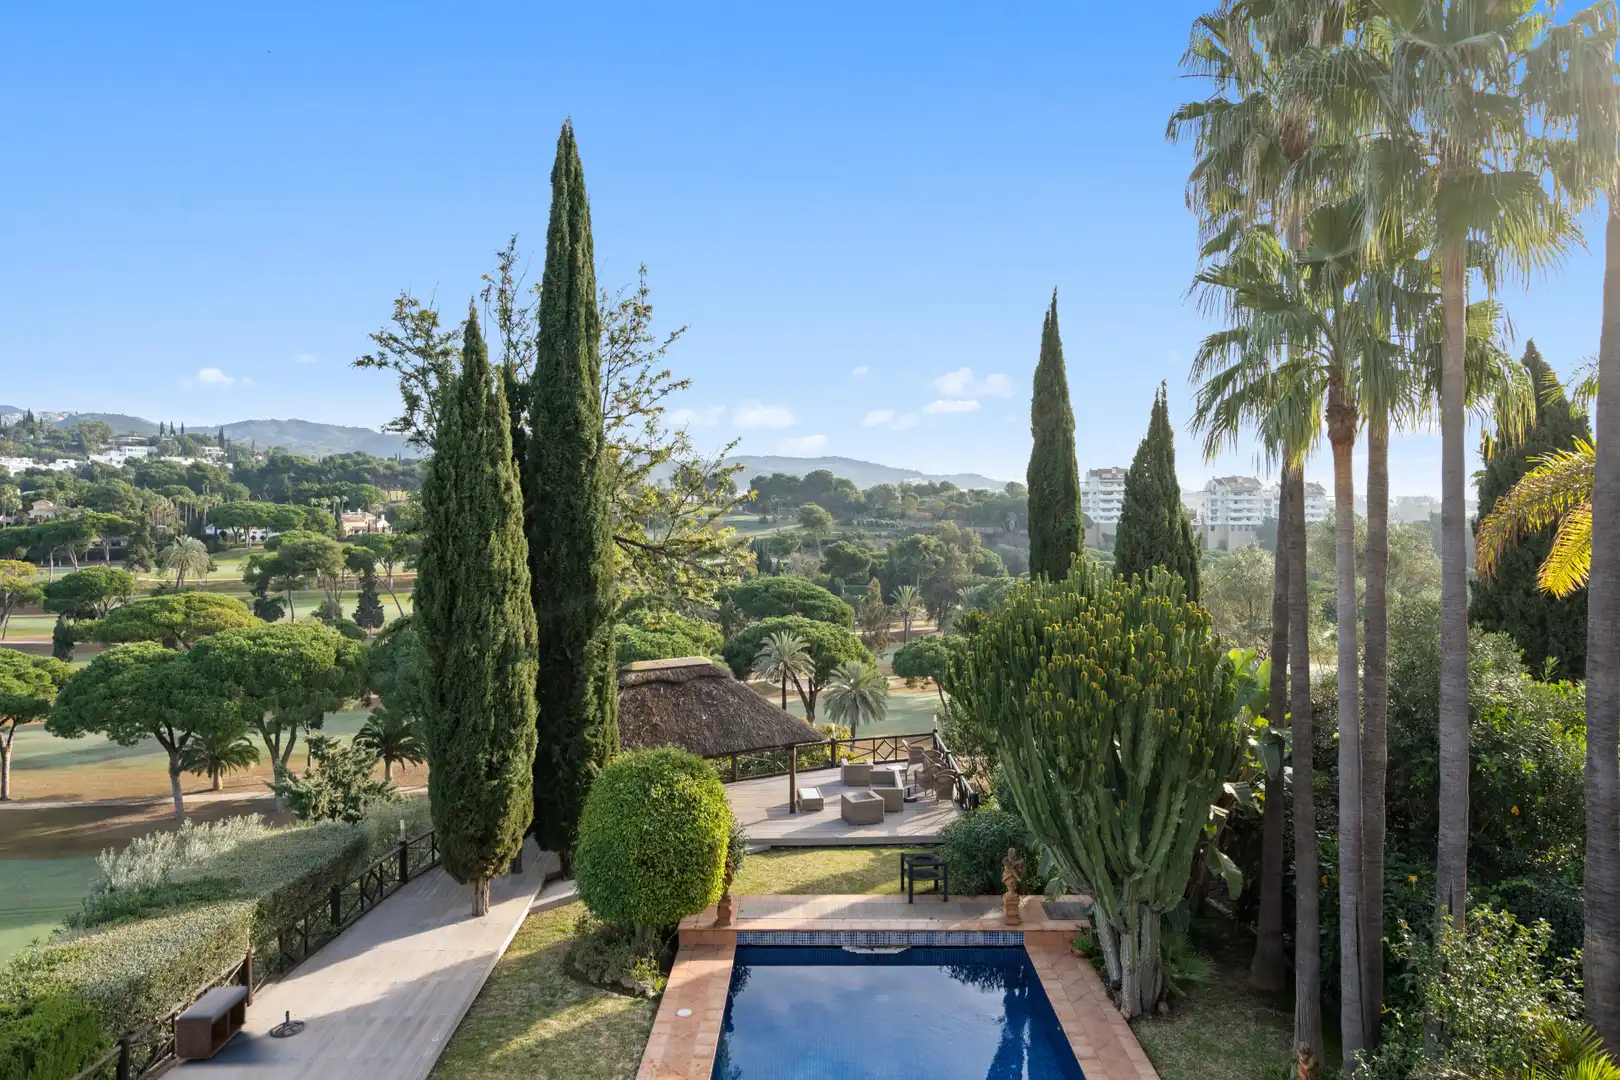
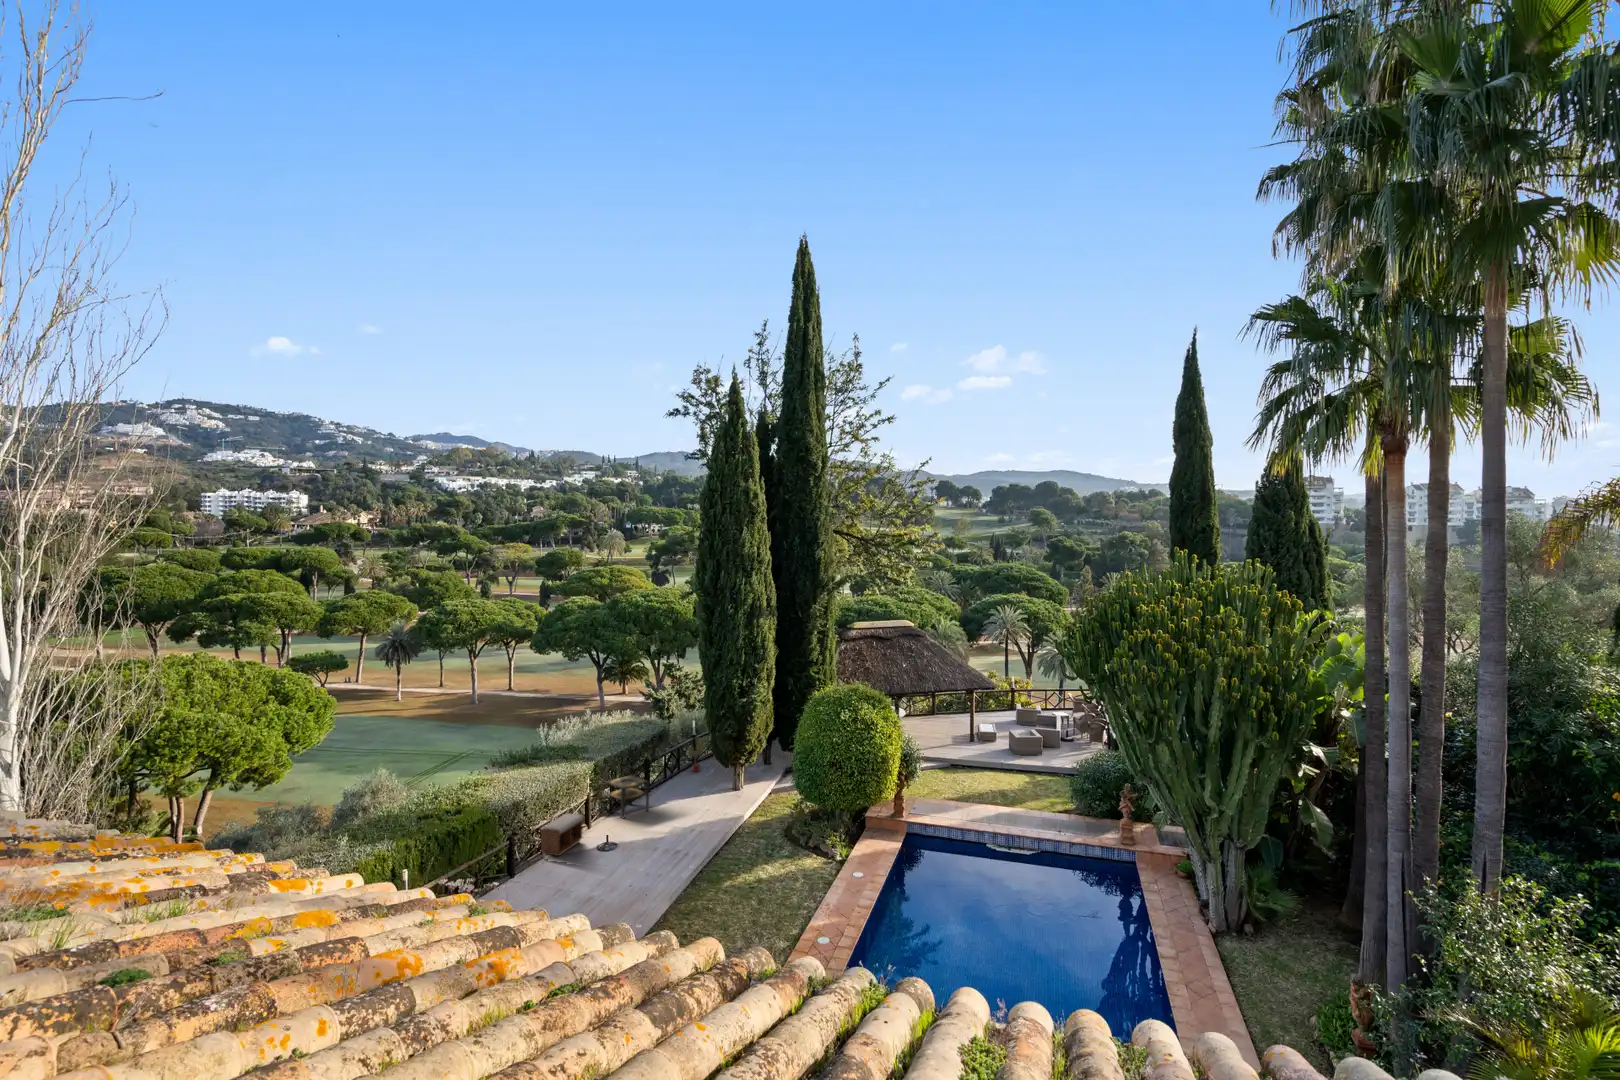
potted tree: none [388,839,420,894] -> present [687,736,706,772]
side table: present [900,852,948,904] -> present [606,775,649,819]

